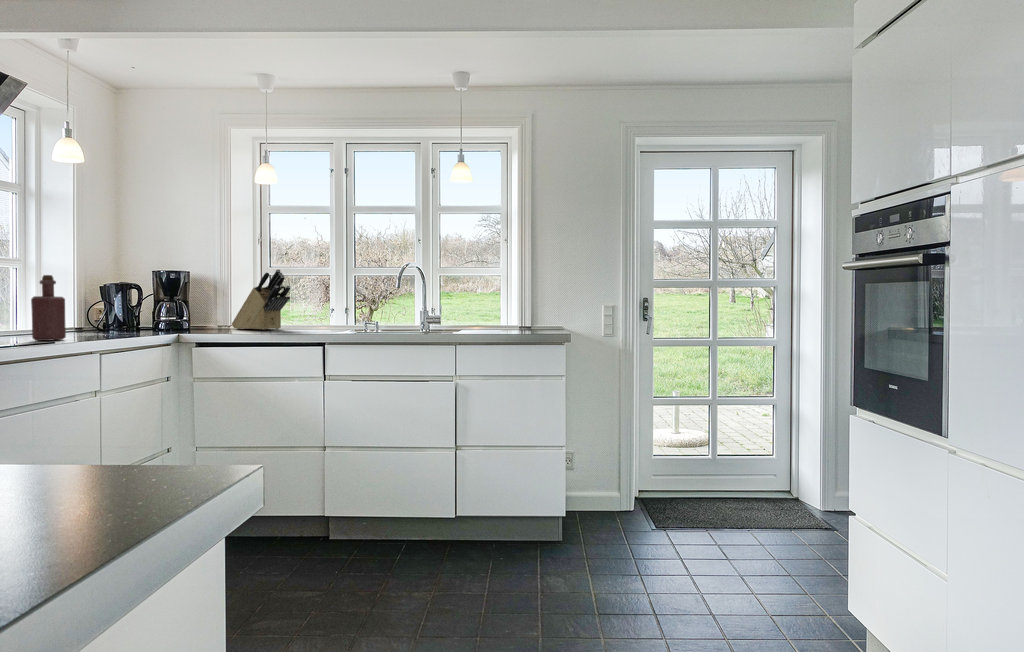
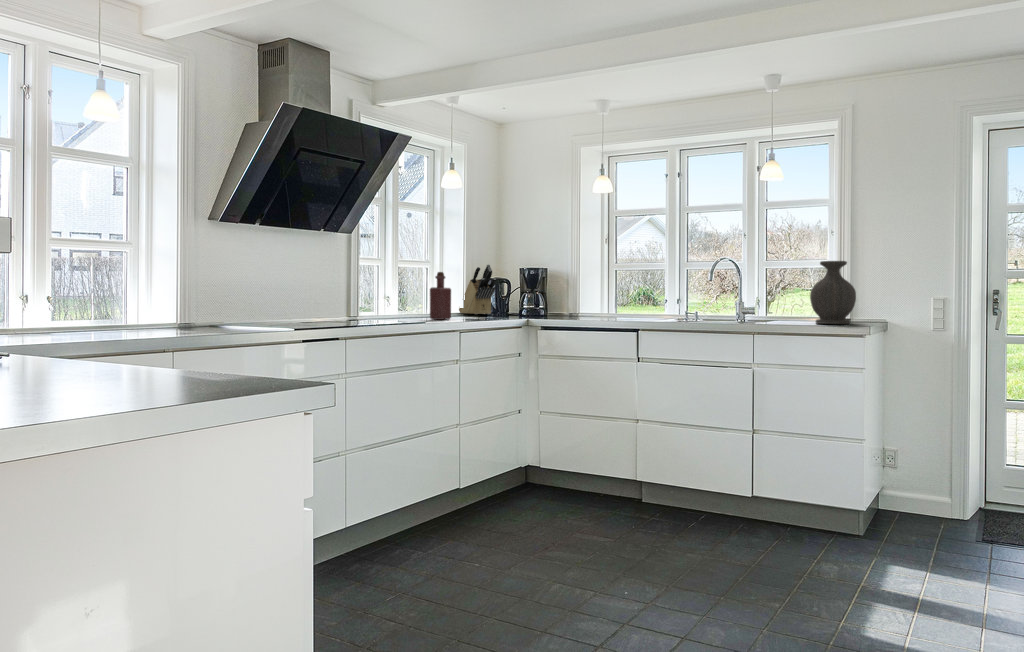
vase: none [503,268,547,333] -> present [810,261,856,324]
knife block: present [232,269,290,330] -> present [459,264,496,314]

